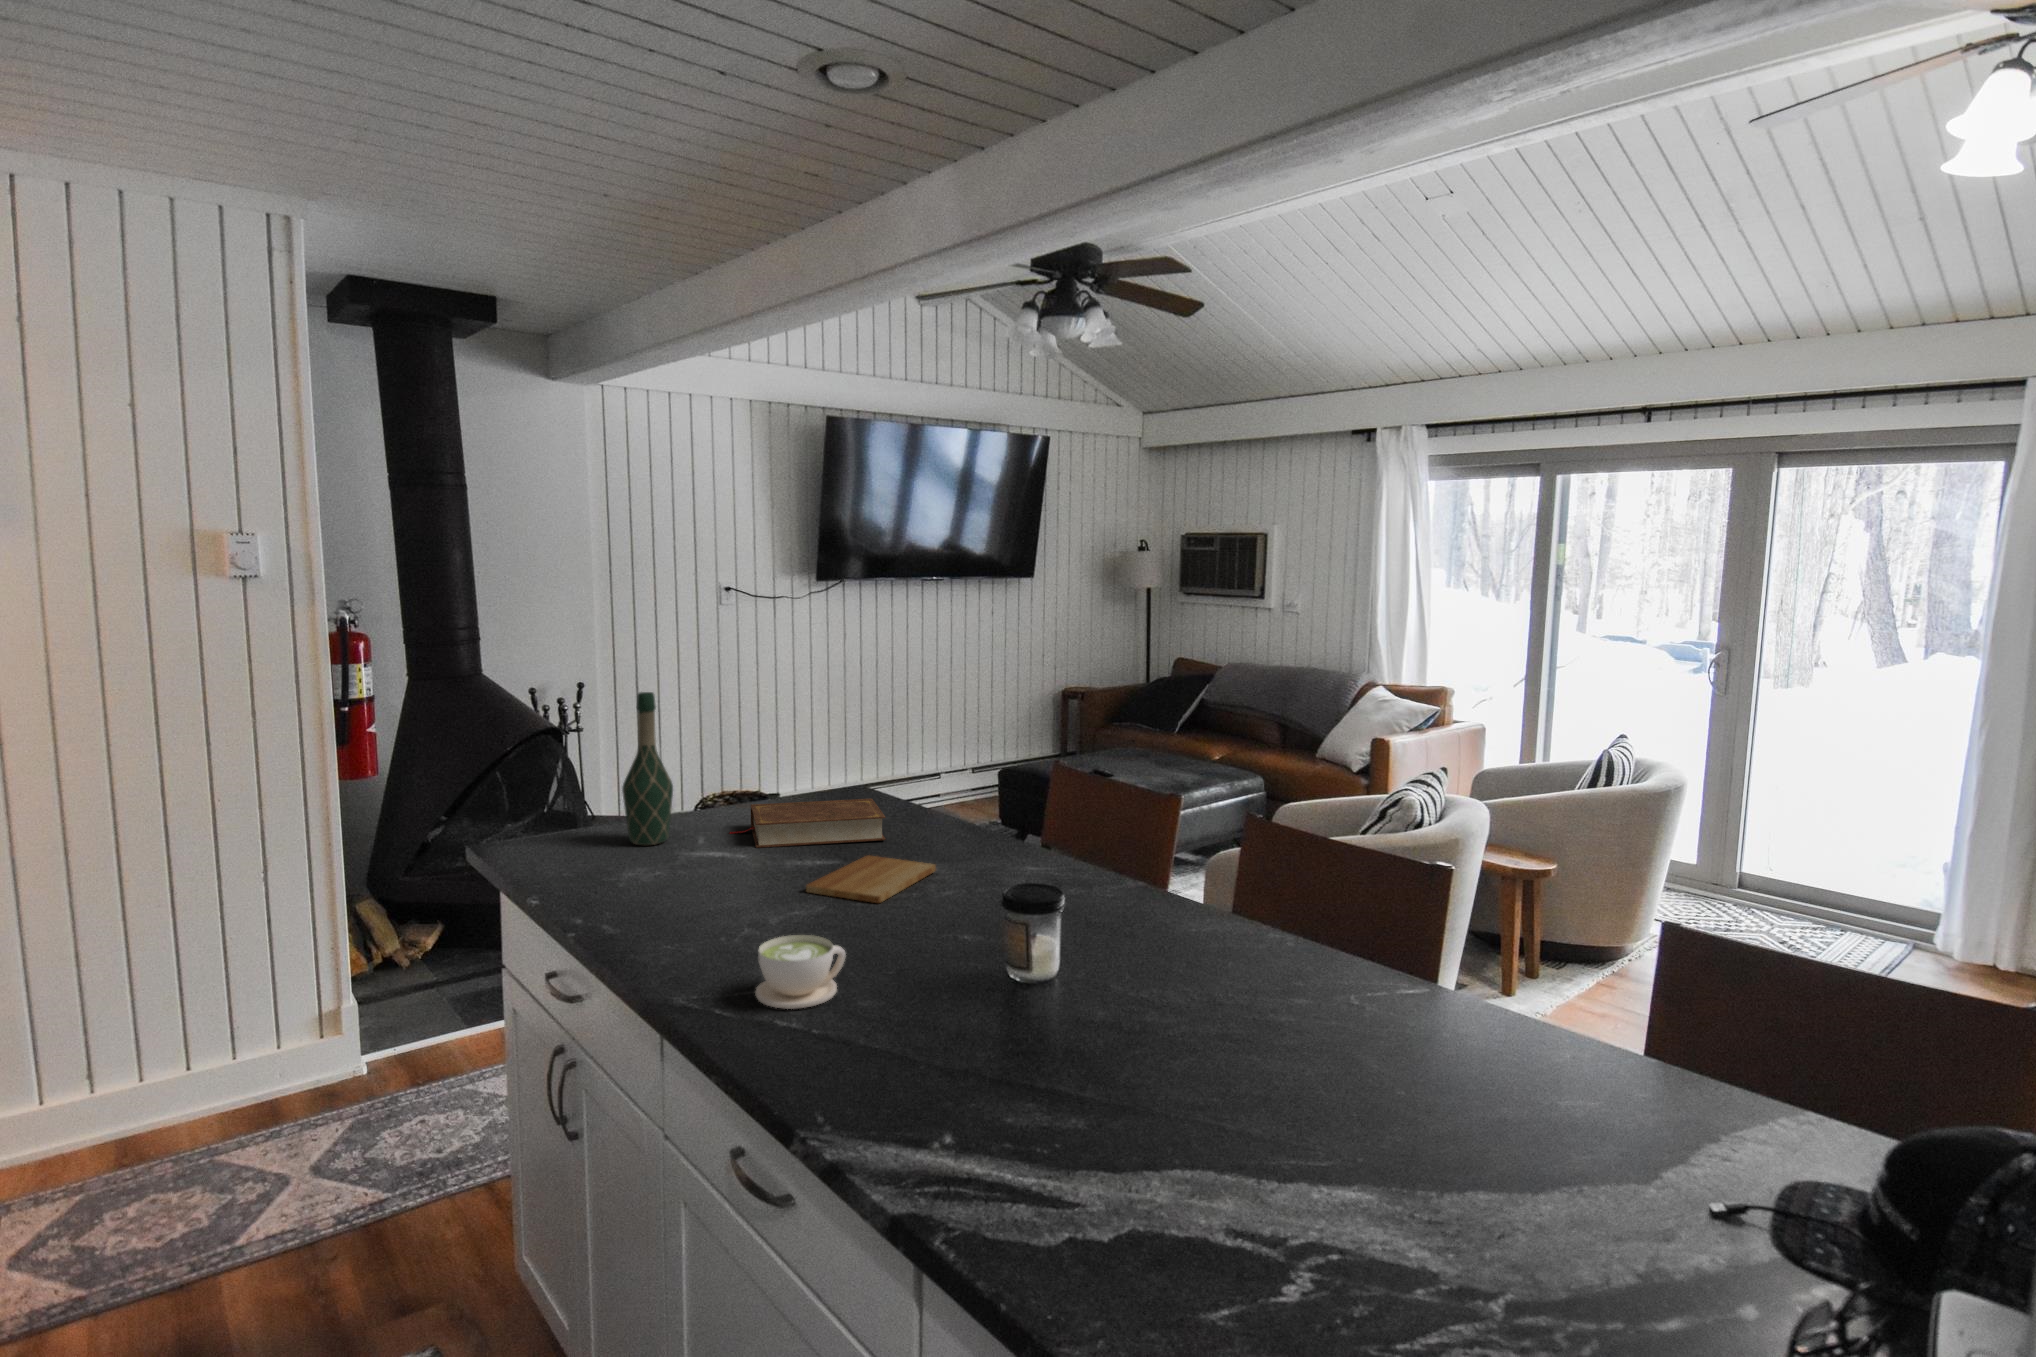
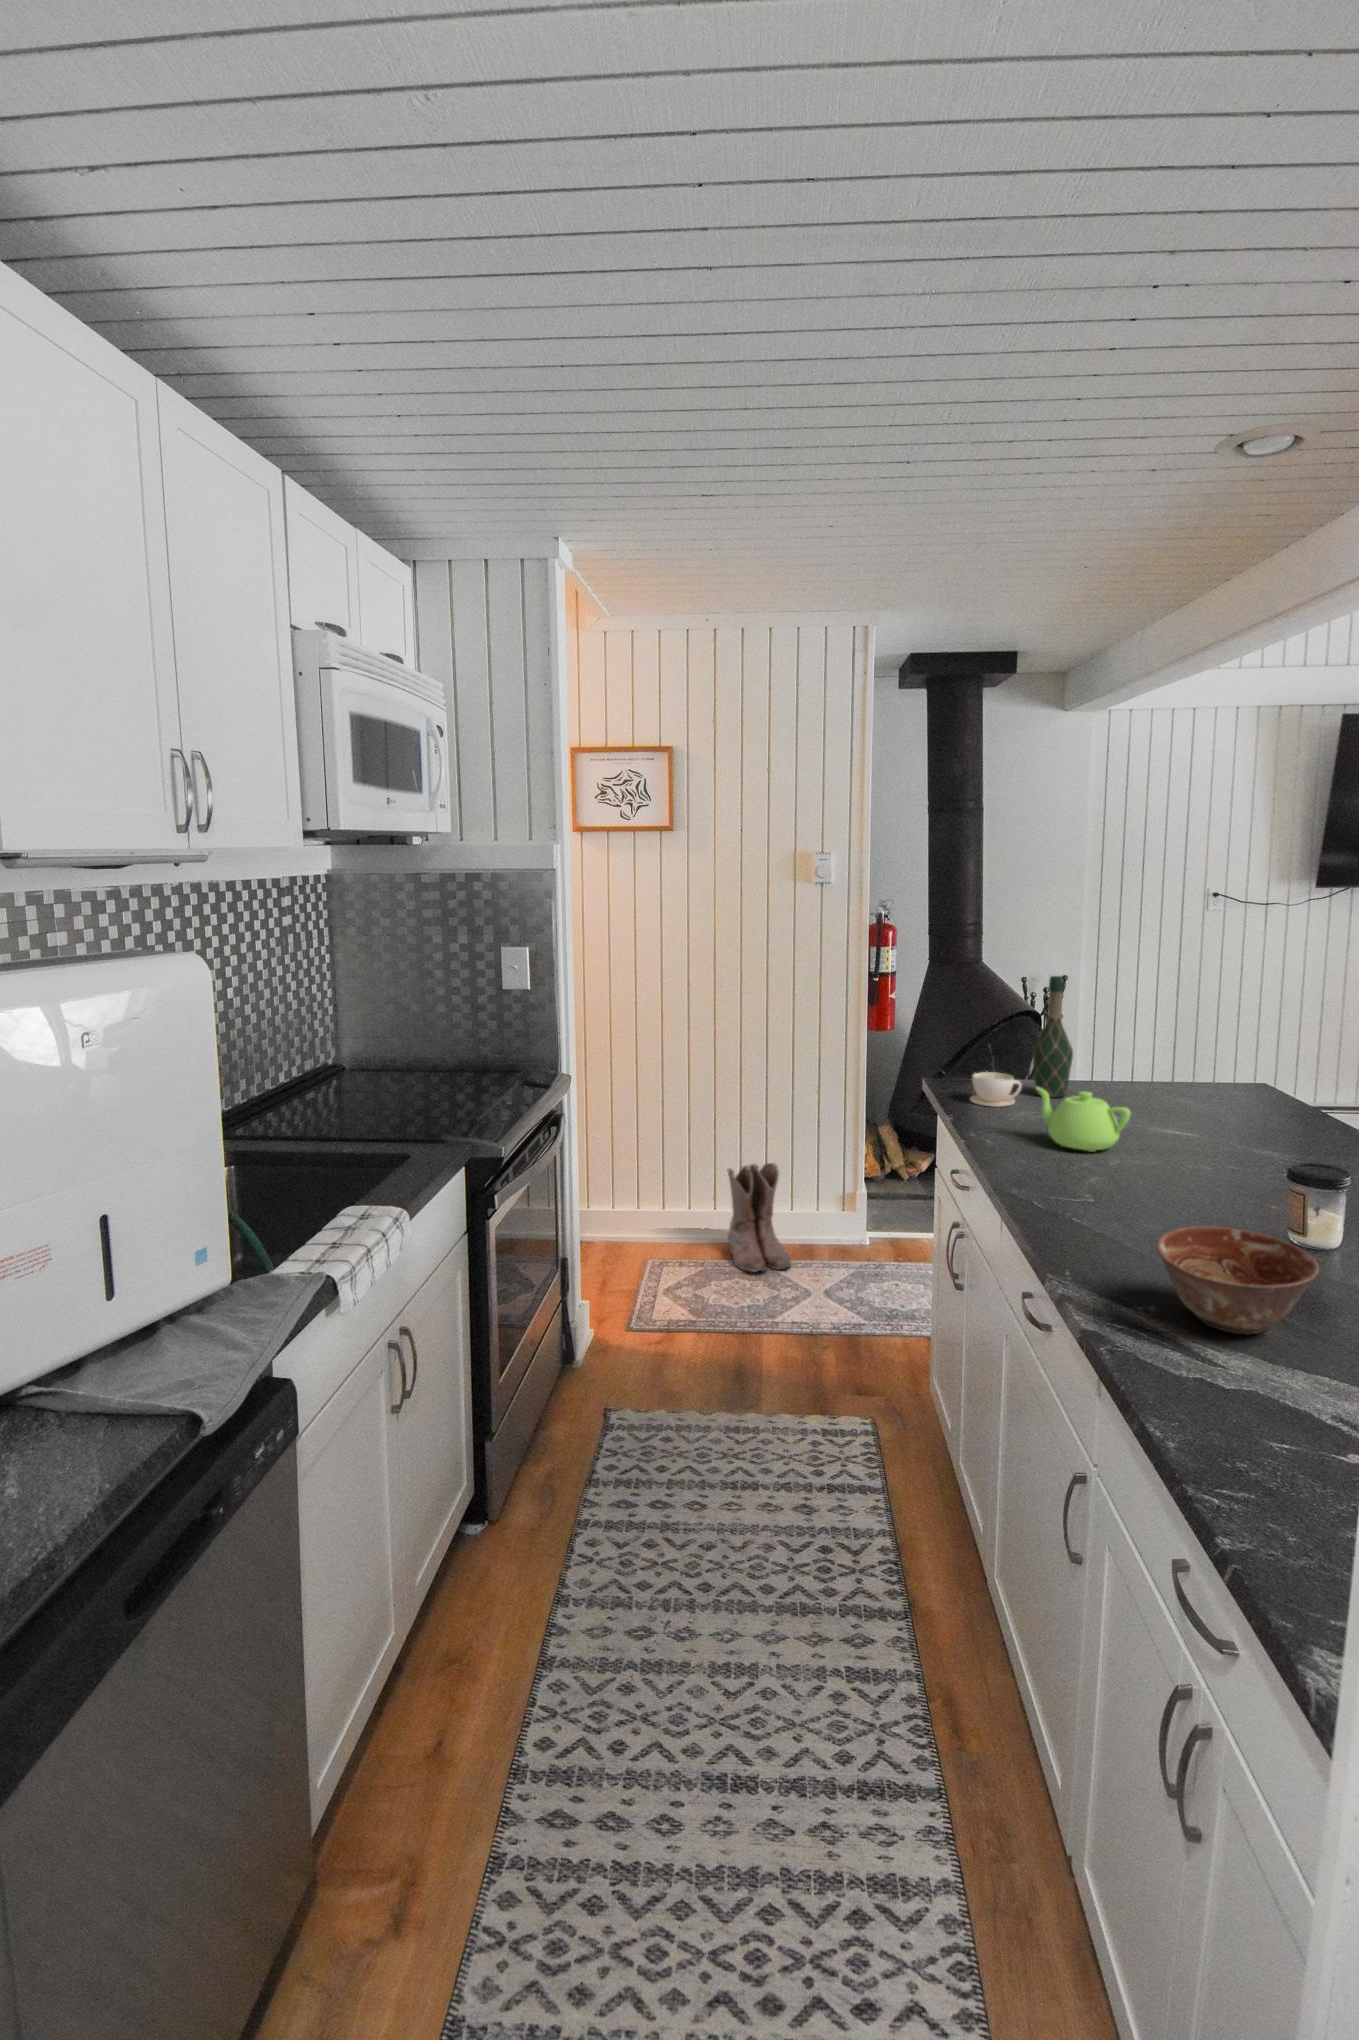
book: present [729,799,886,848] -> none [1118,1078,1261,1124]
teapot: none [658,838,782,914] -> present [1036,1087,1130,1152]
cutting board: present [806,855,936,903] -> none [1156,1131,1290,1167]
coffee cup: present [755,935,846,1009] -> present [970,1072,1022,1107]
boots: none [113,996,247,1179] -> present [727,1163,790,1272]
ceramic bowl: none [948,1001,1130,1146] -> present [1157,1226,1319,1335]

